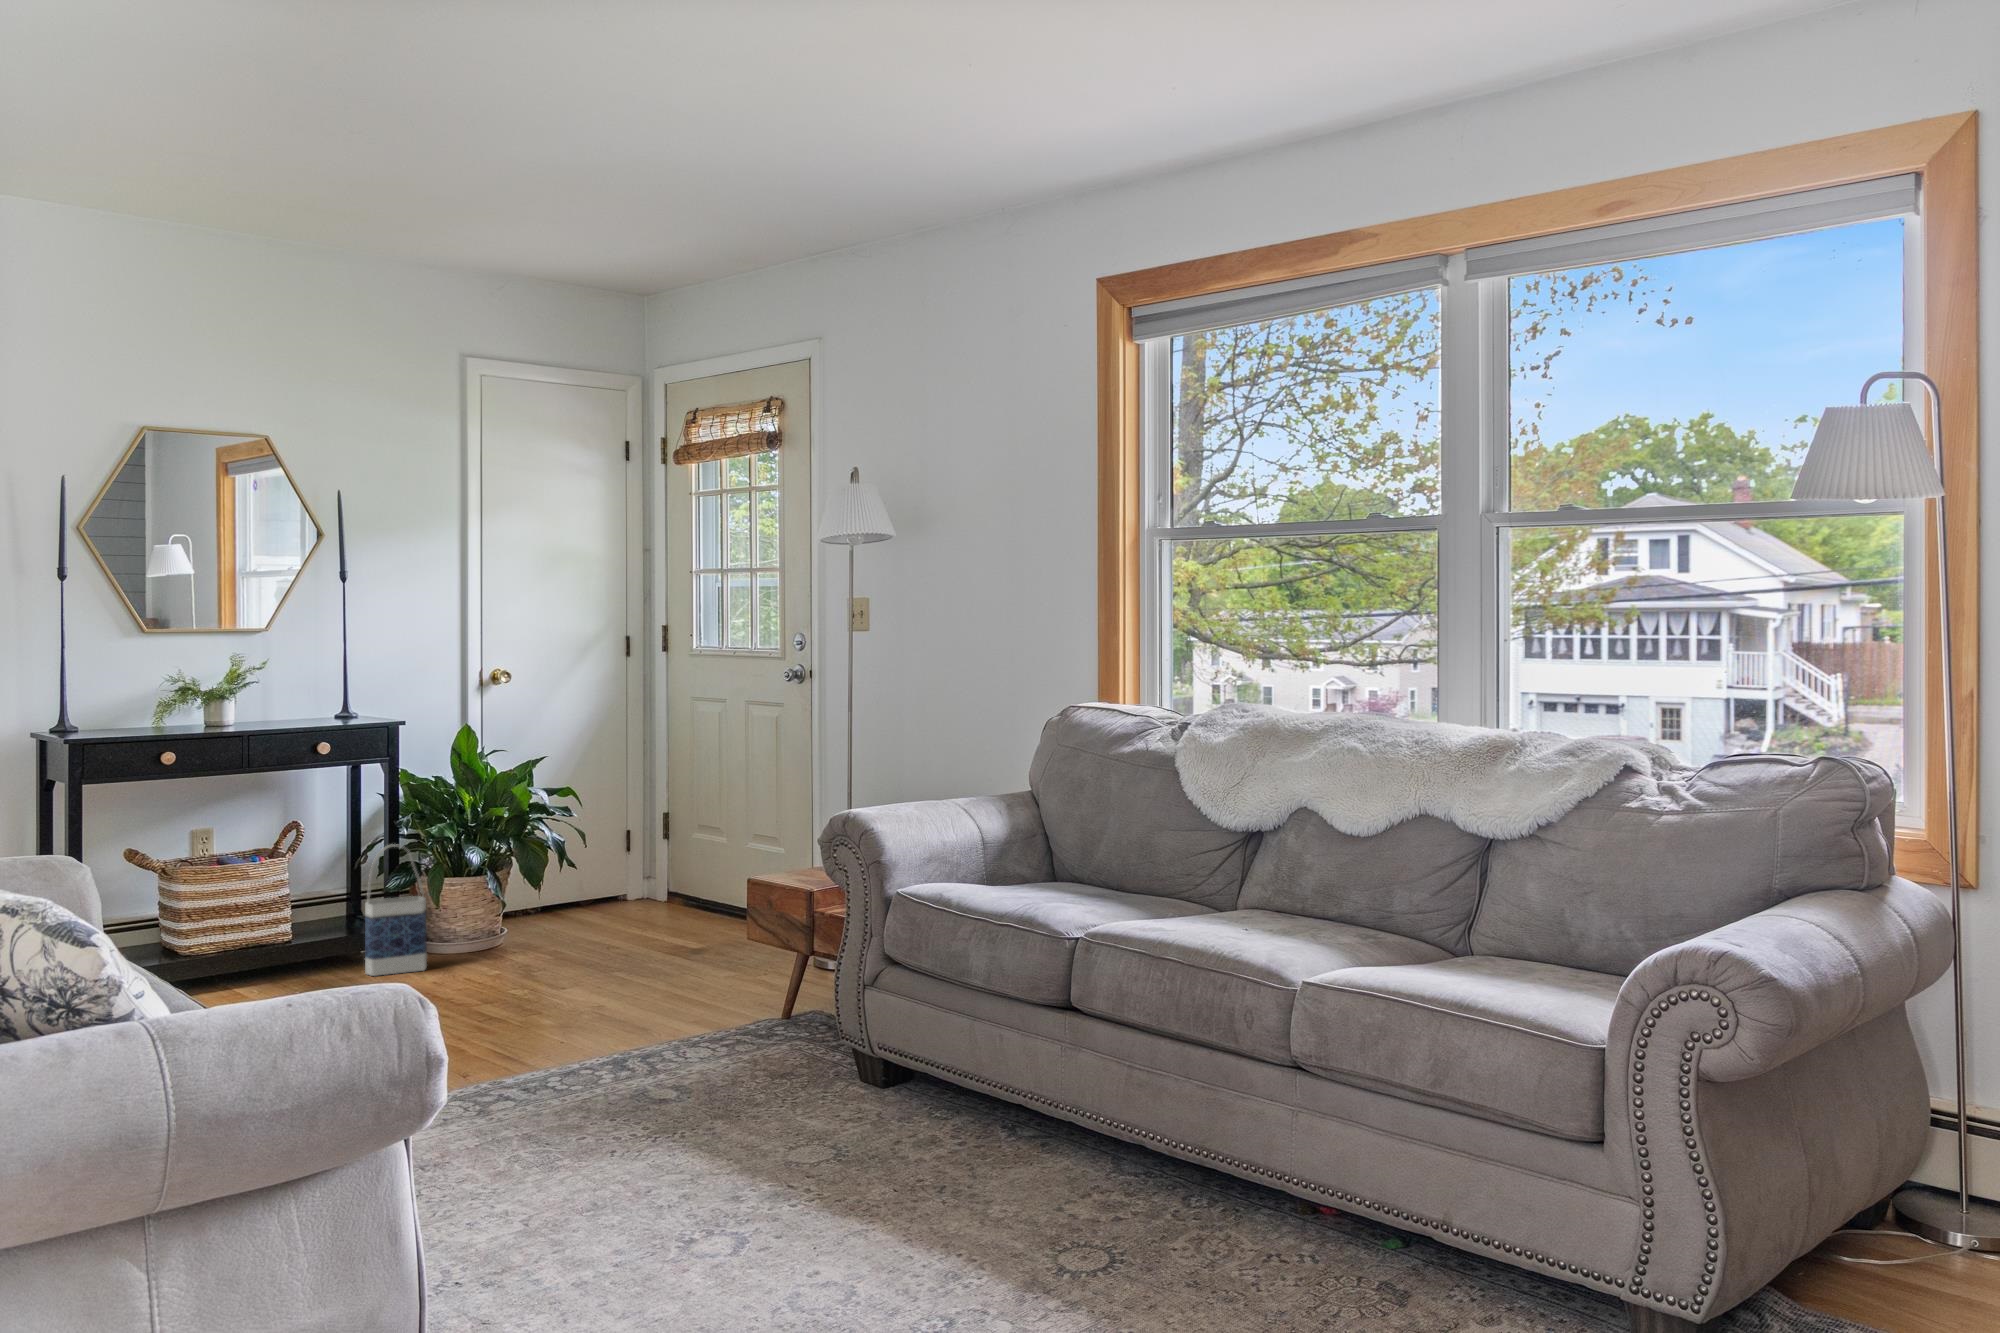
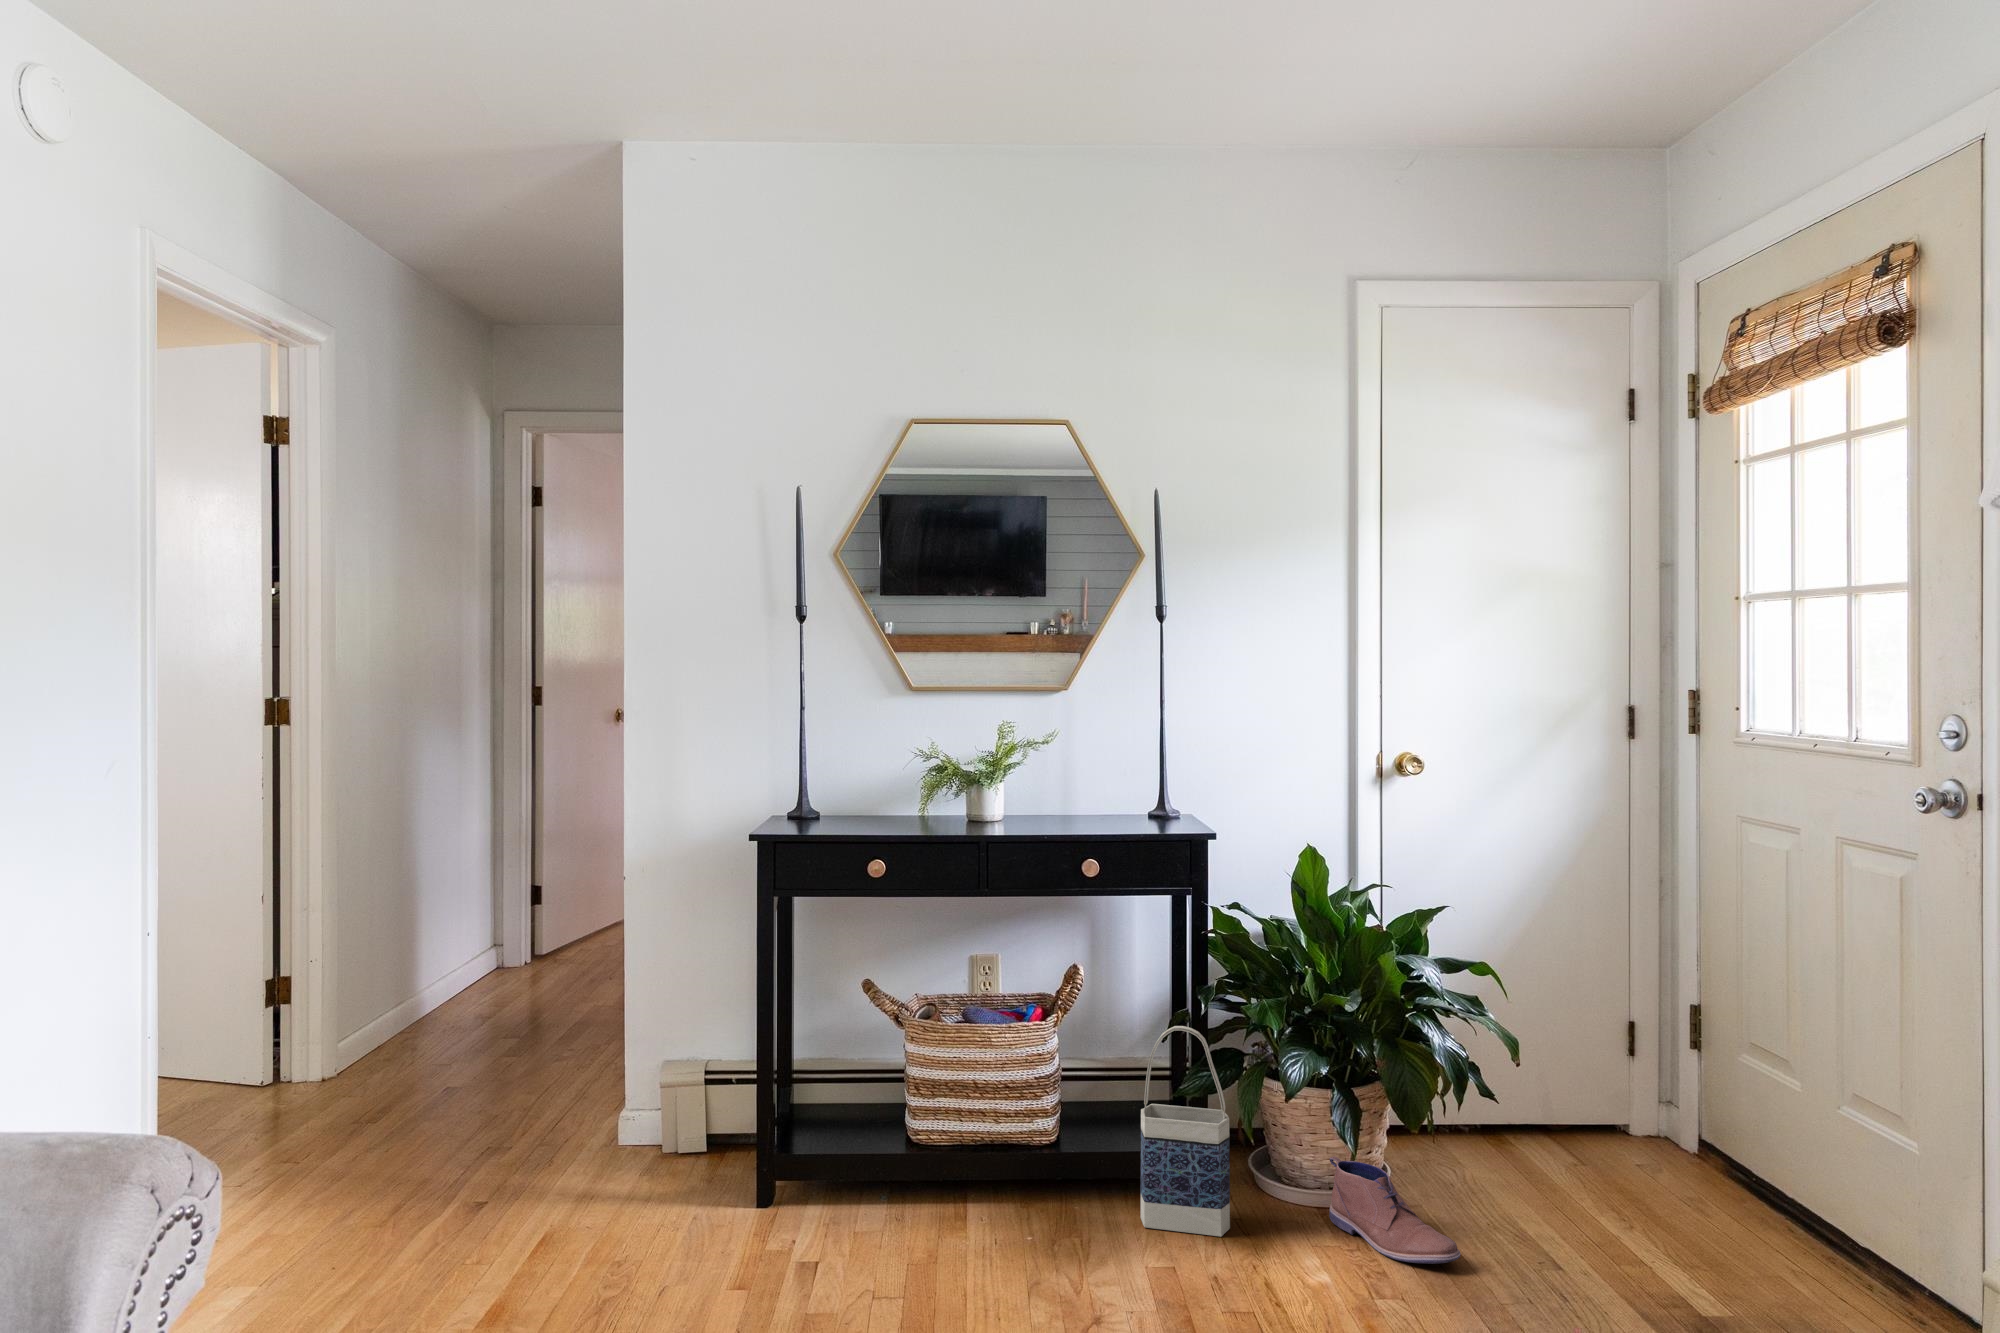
shoe: none [482,916,570,959] -> present [1329,1156,1460,1264]

